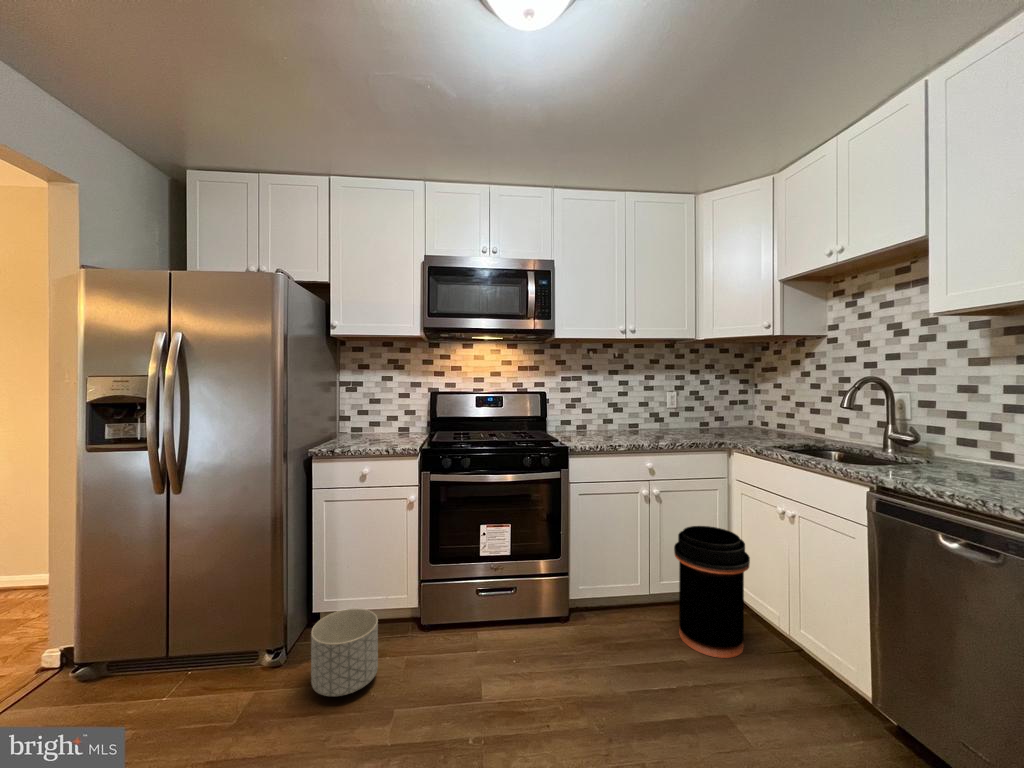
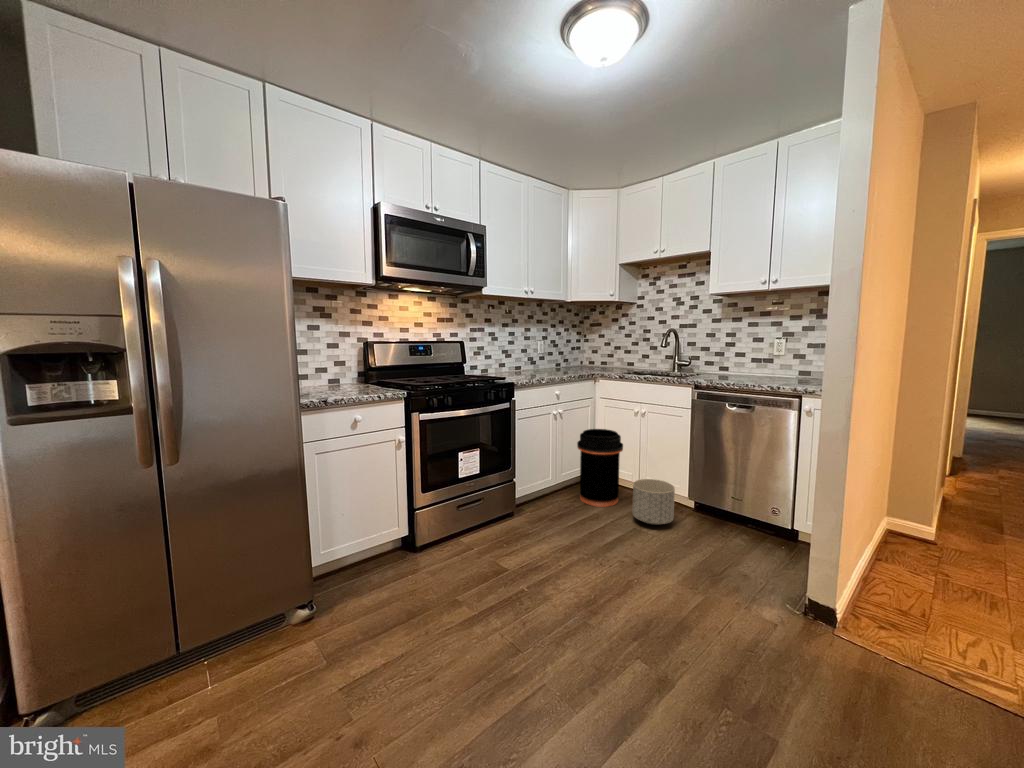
planter: present [311,609,378,697] -> present [632,479,675,525]

